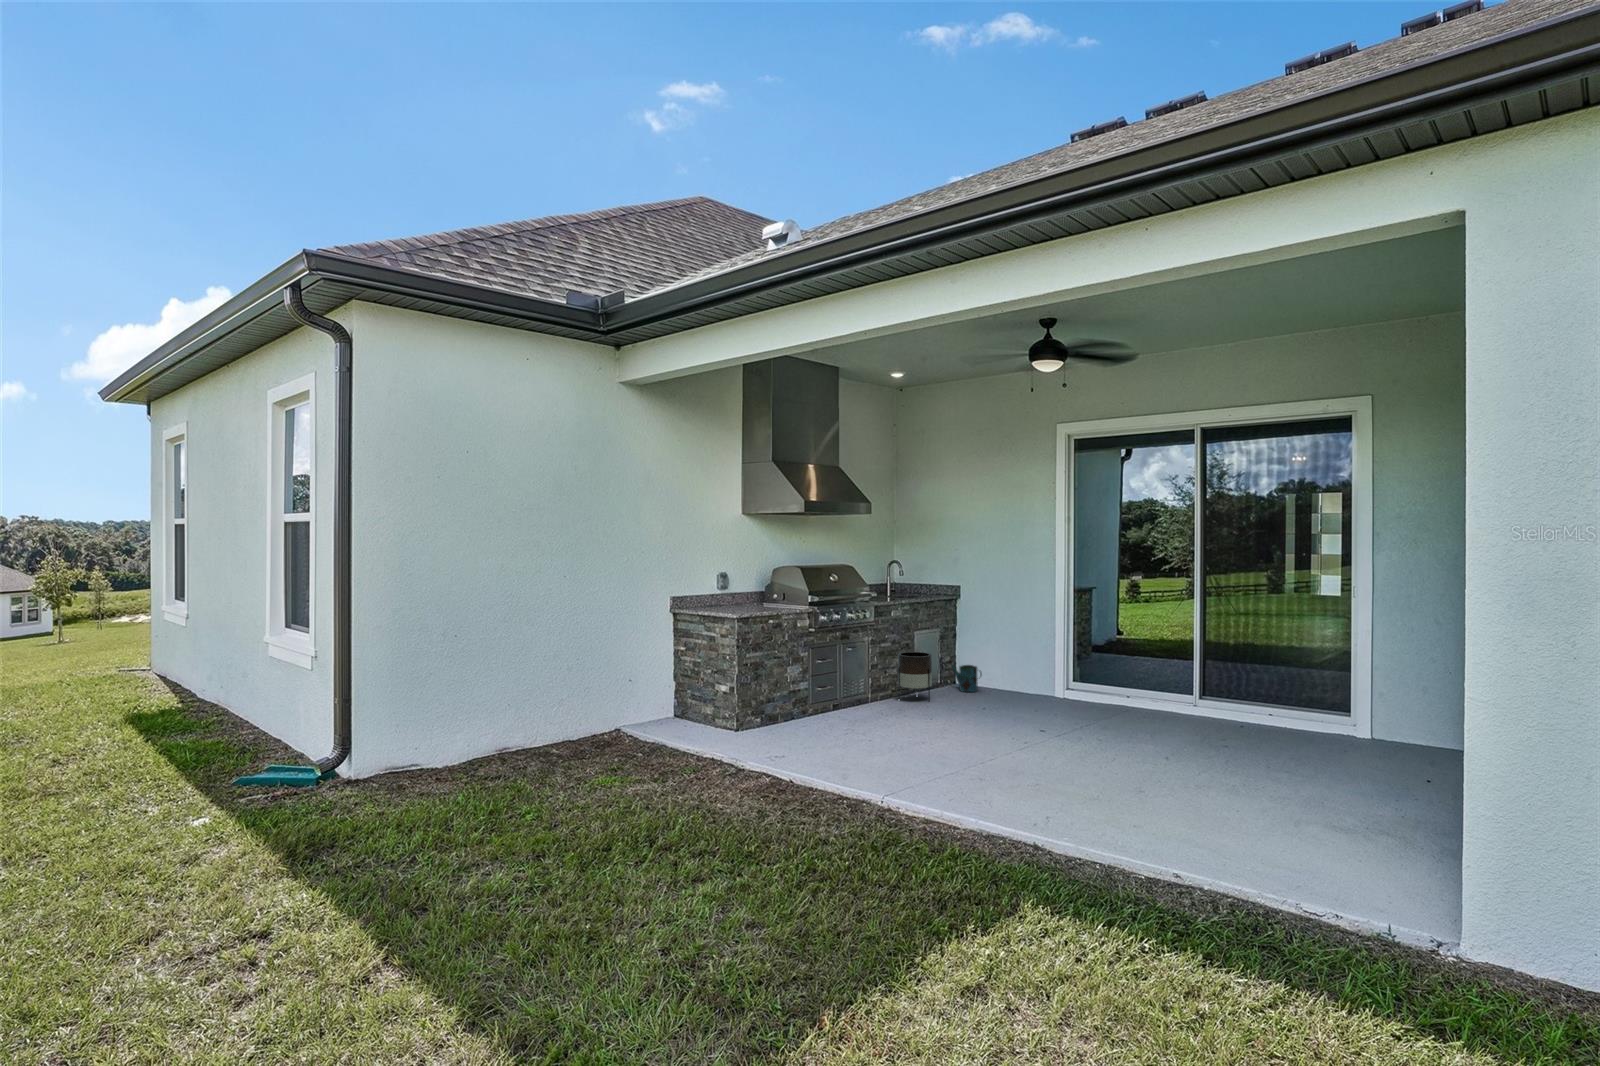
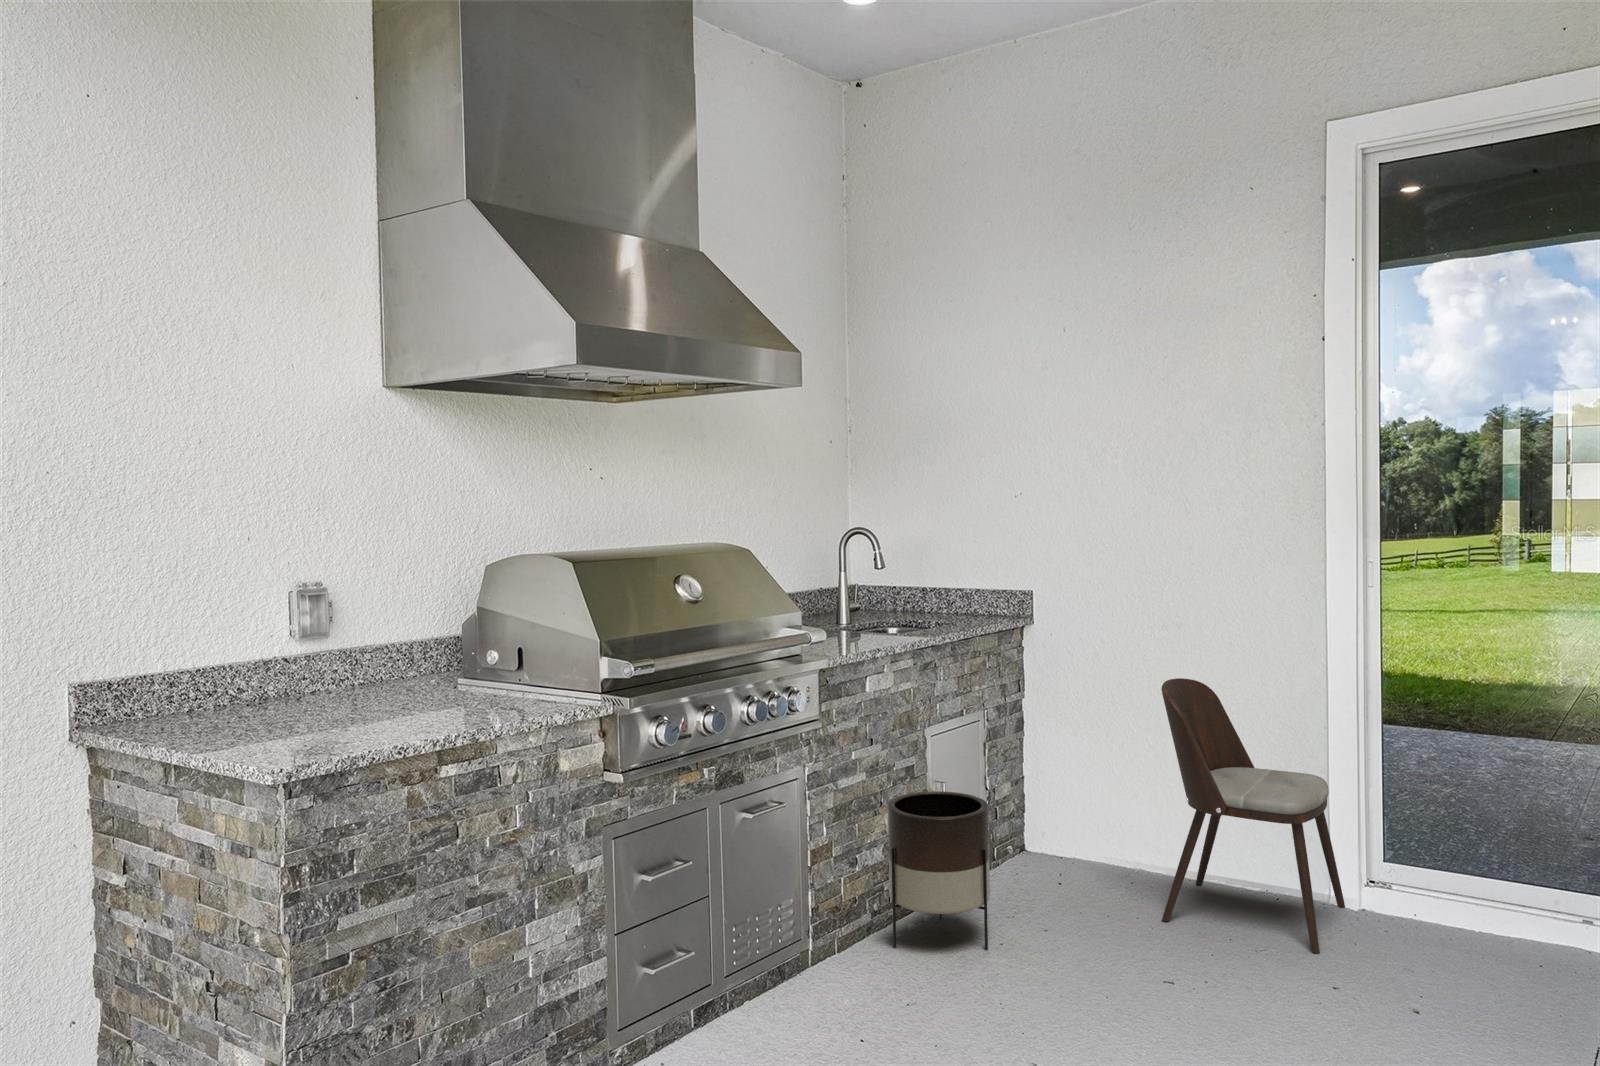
dining chair: none [993,617,1060,707] -> present [1161,678,1345,954]
watering can: present [948,660,982,692] -> none [1008,793,1114,890]

